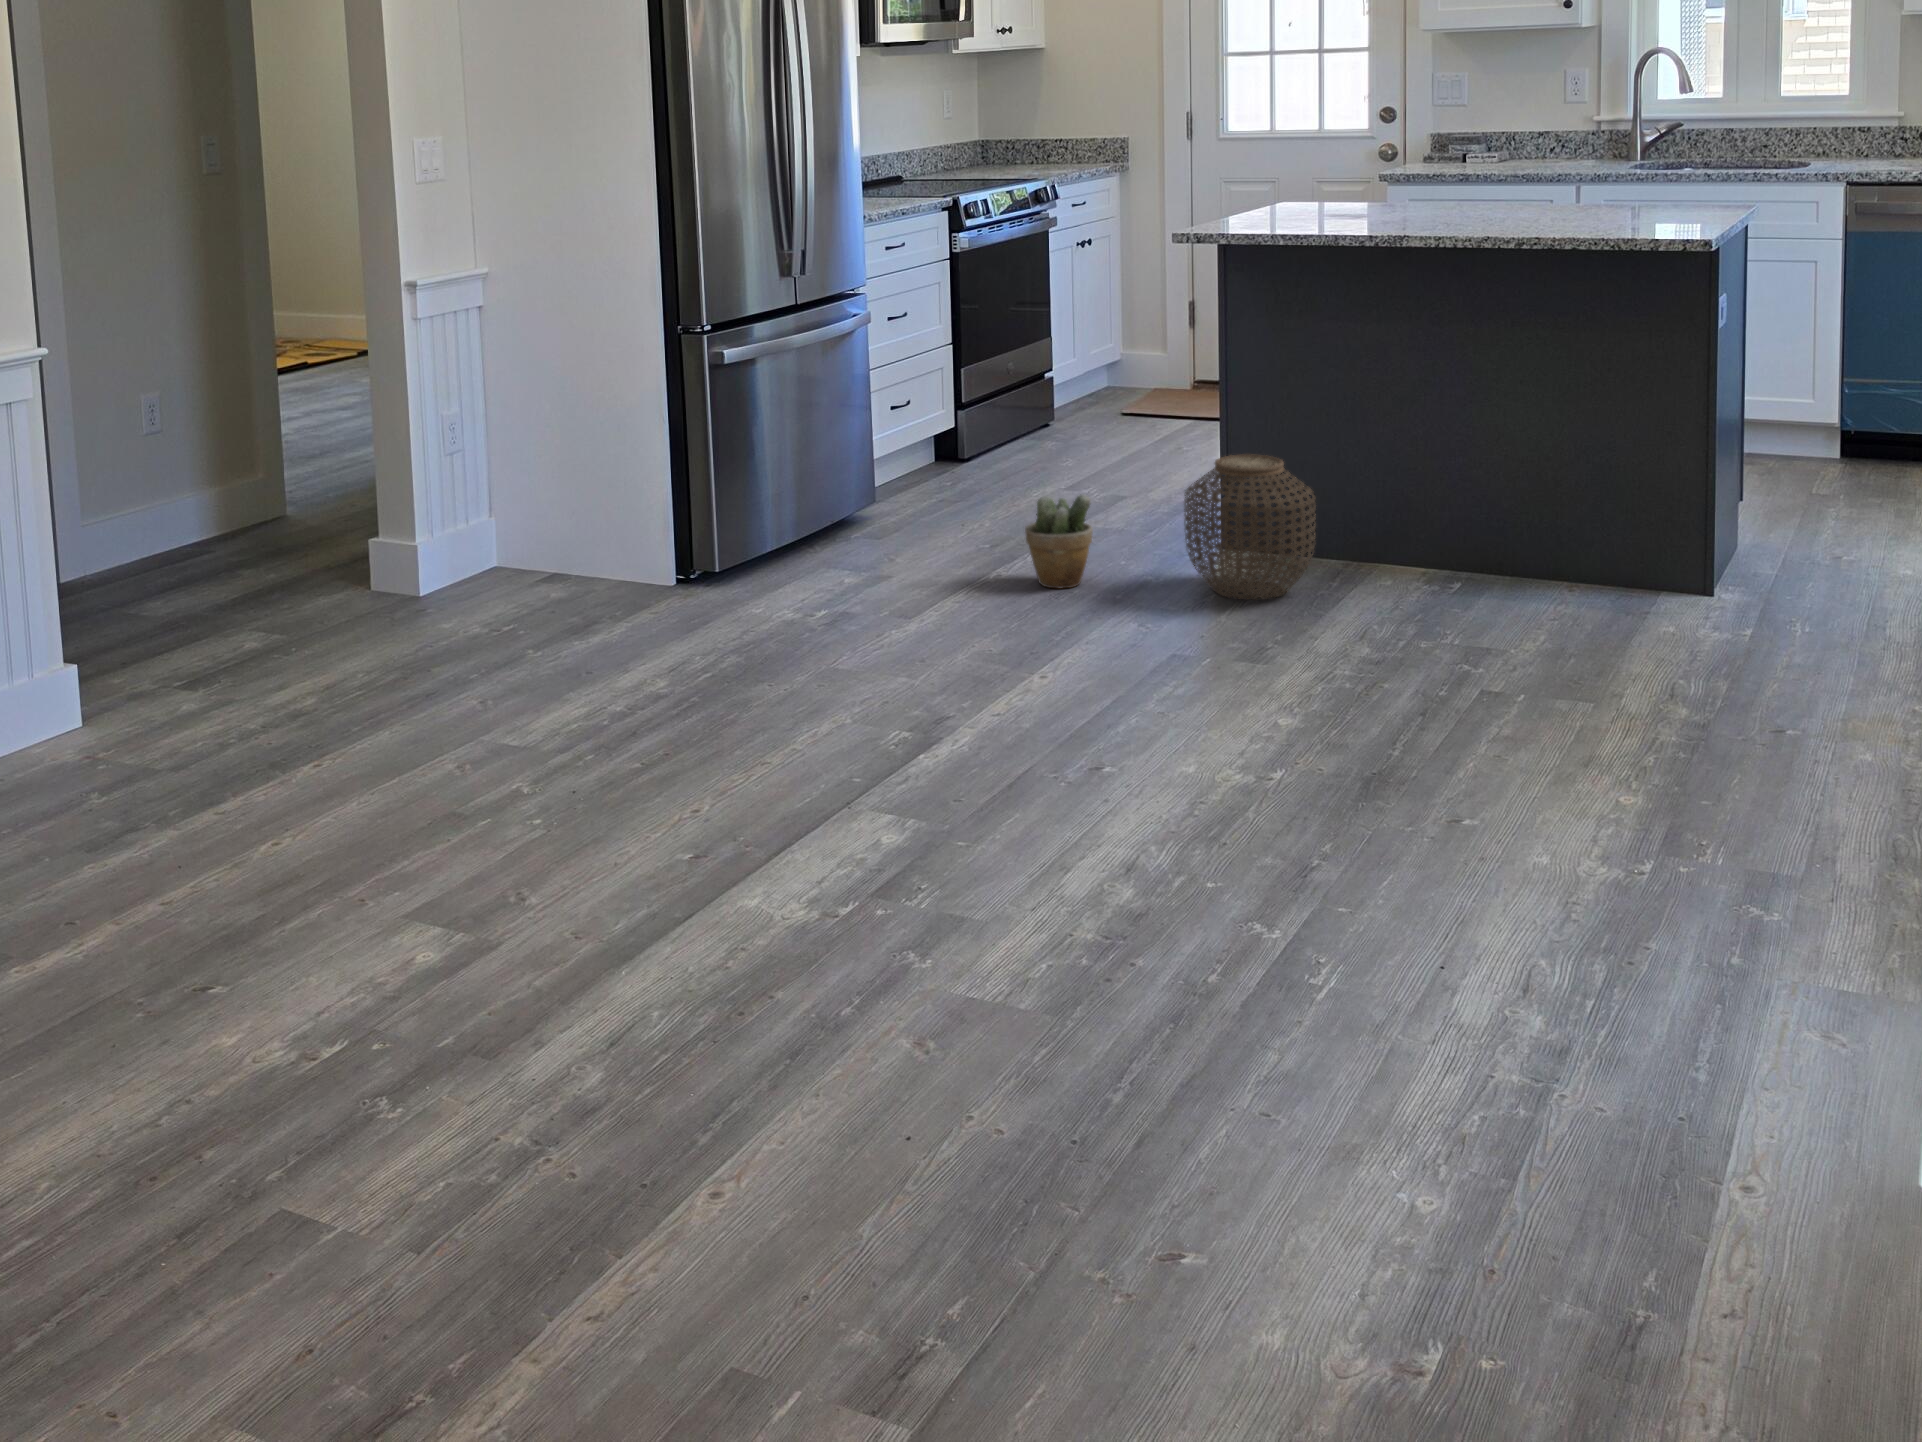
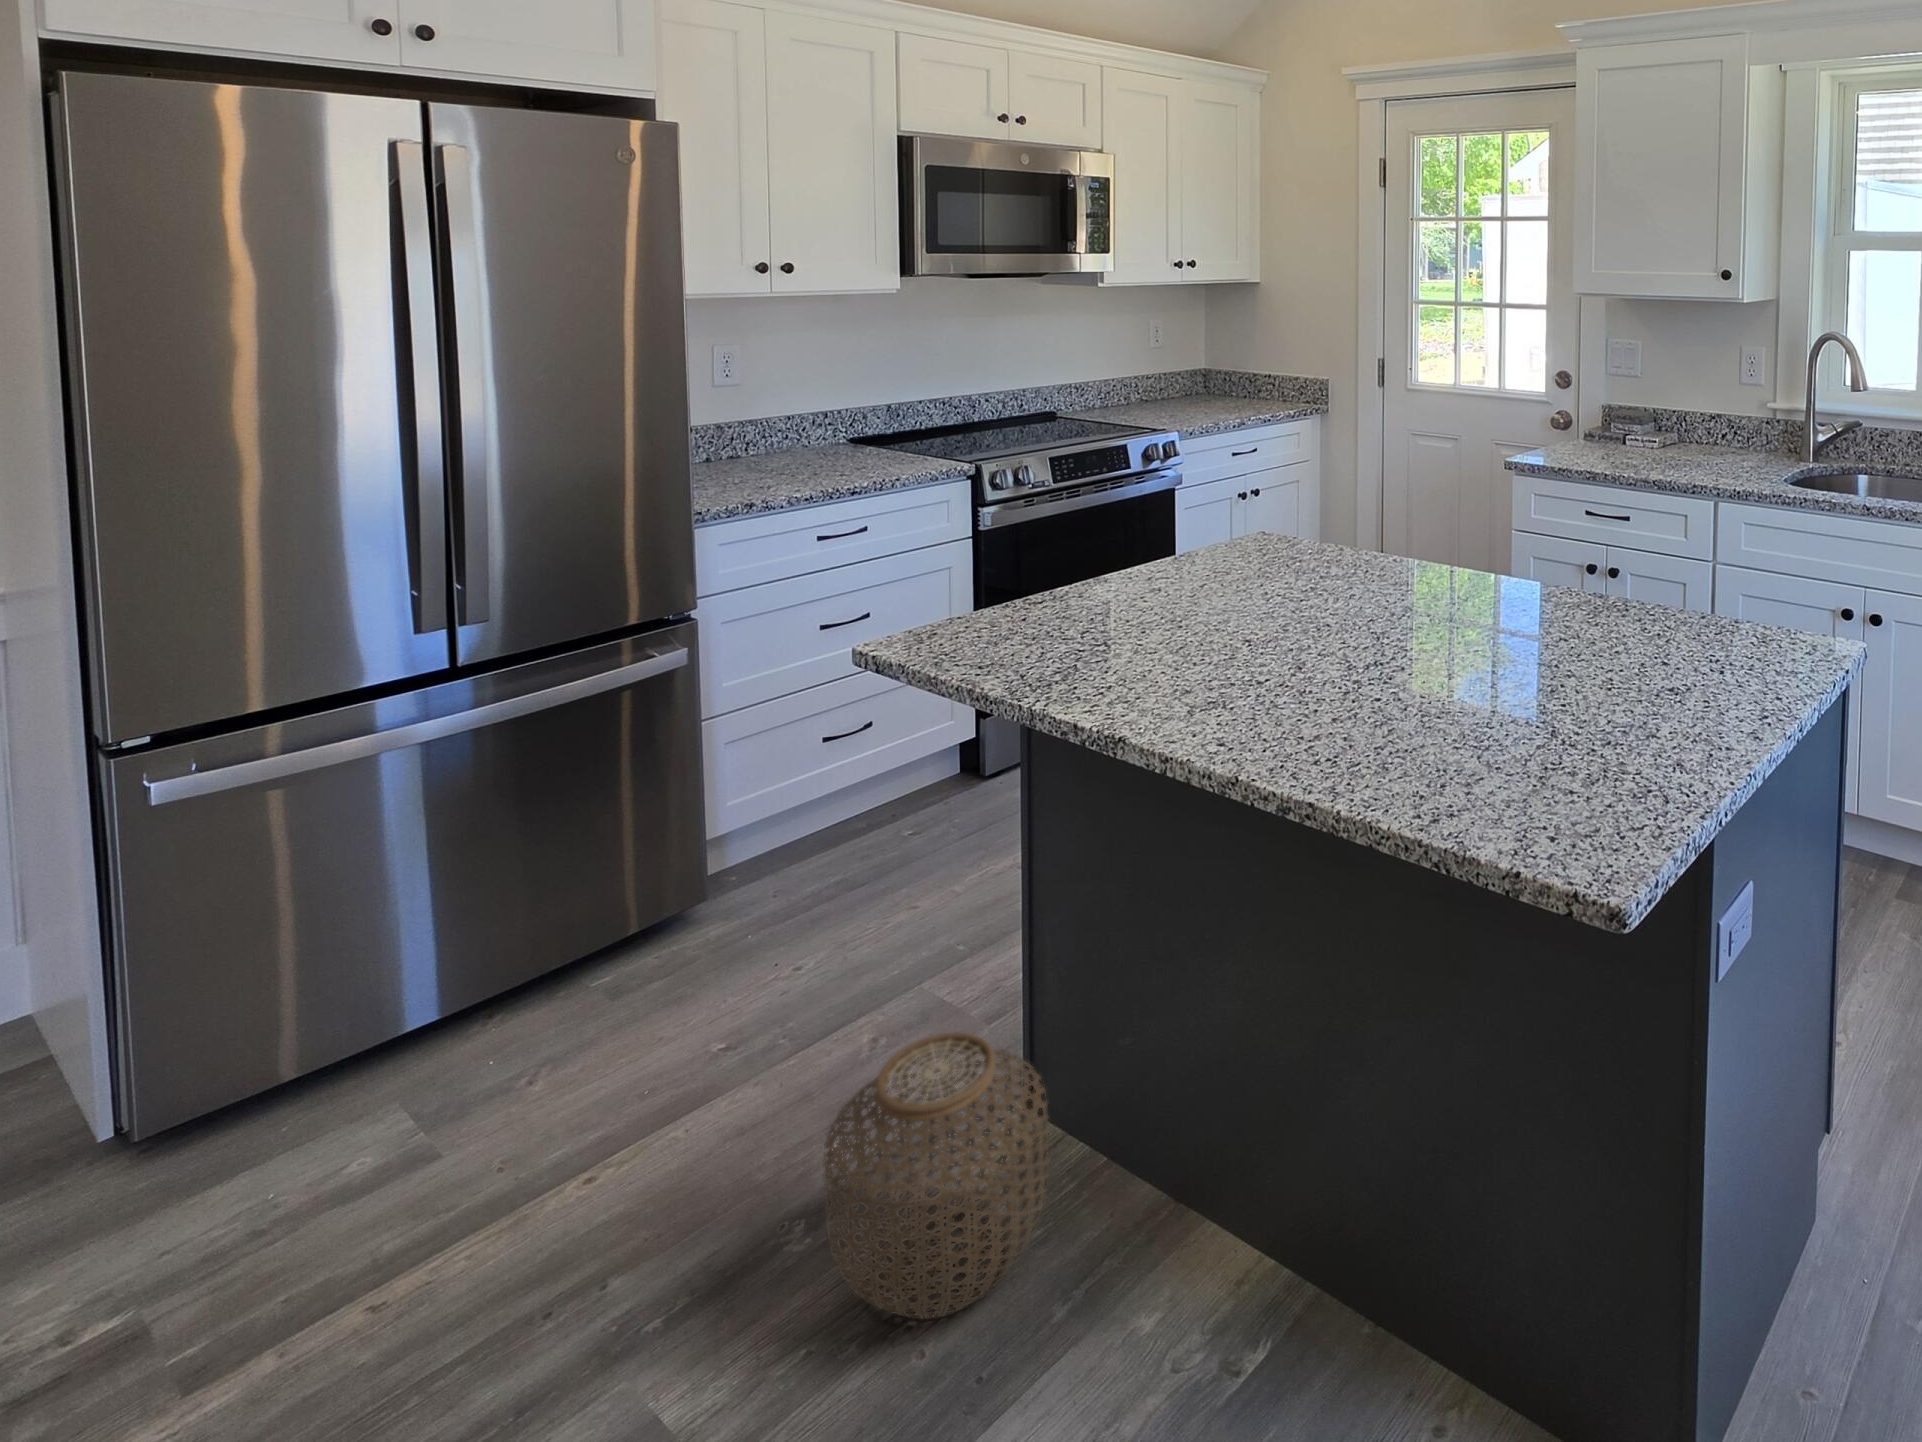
potted plant: present [1025,495,1093,588] -> none [654,1049,773,1207]

